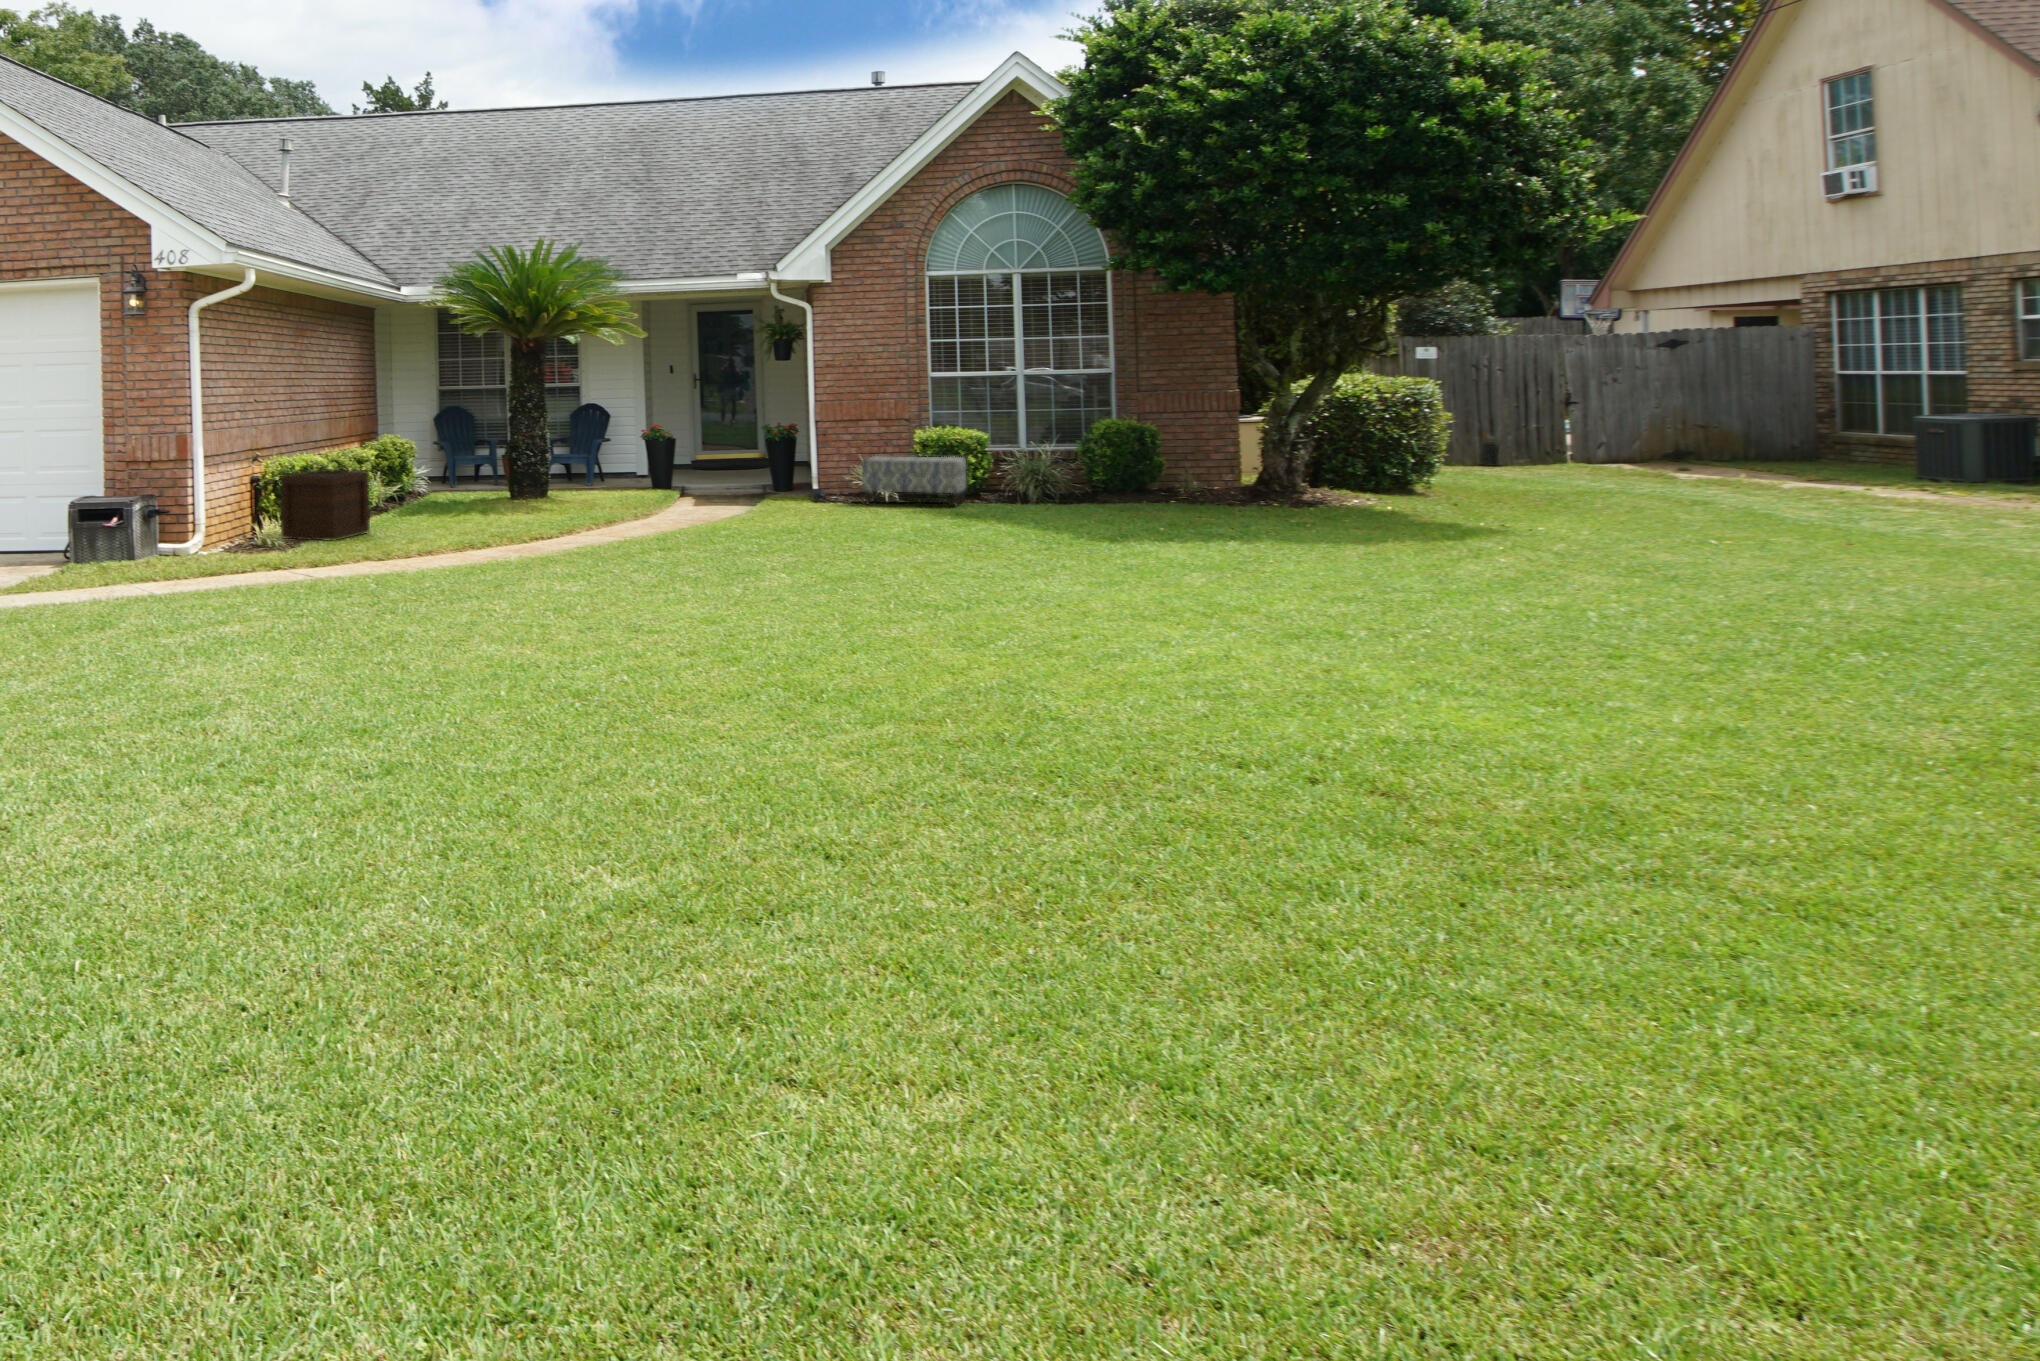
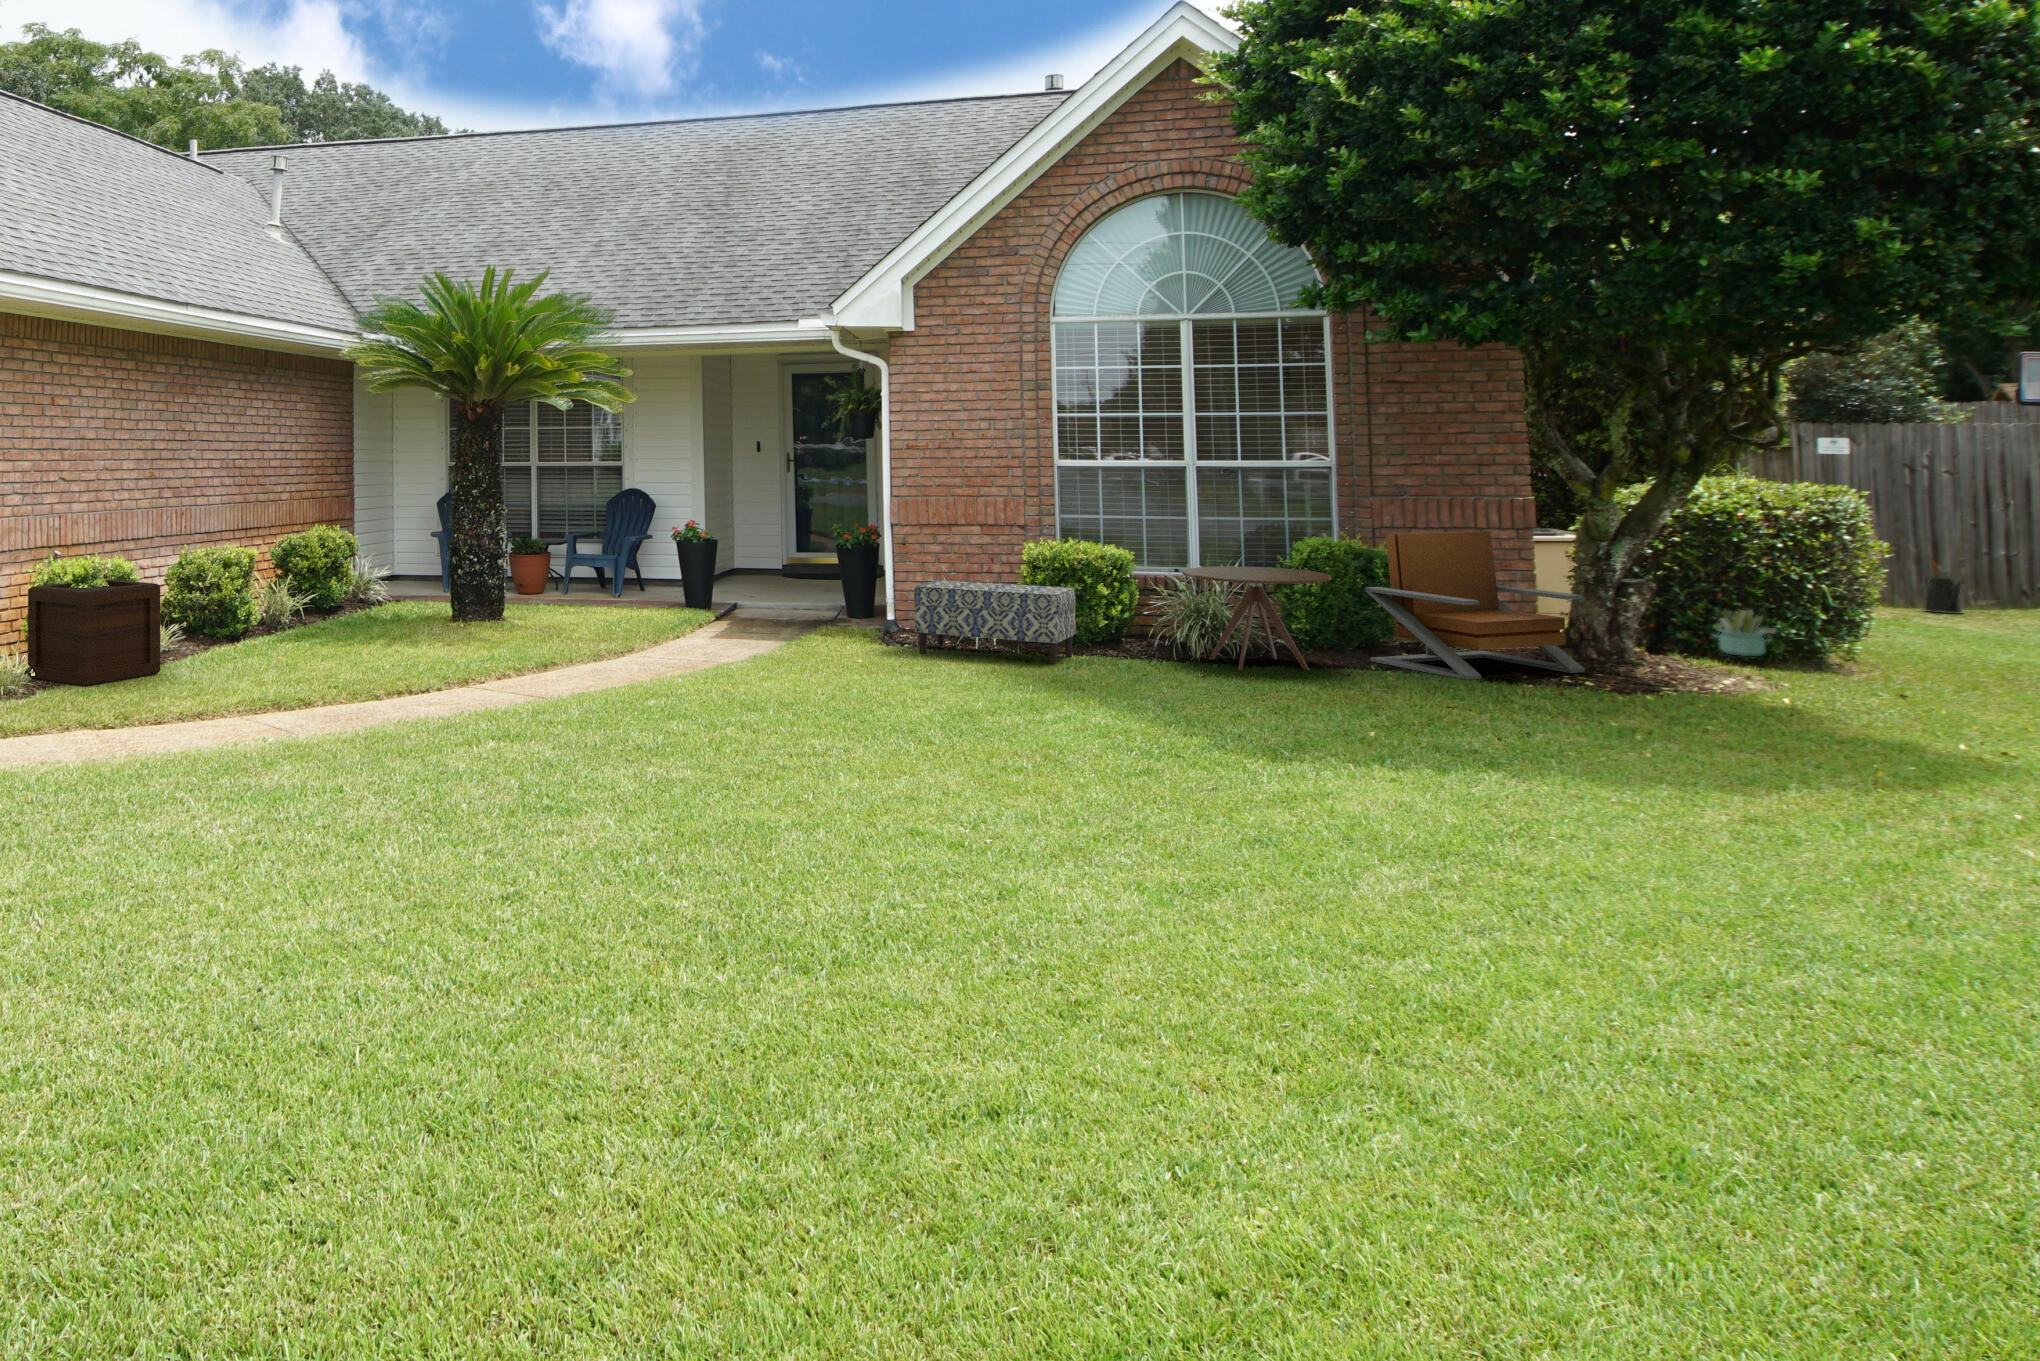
lounge chair: none [1145,413,1274,505] -> present [1365,531,1585,679]
round table: none [1035,441,1127,506] -> present [1183,567,1332,671]
decorative plant: none [1346,460,1383,488] -> present [1713,610,1776,656]

